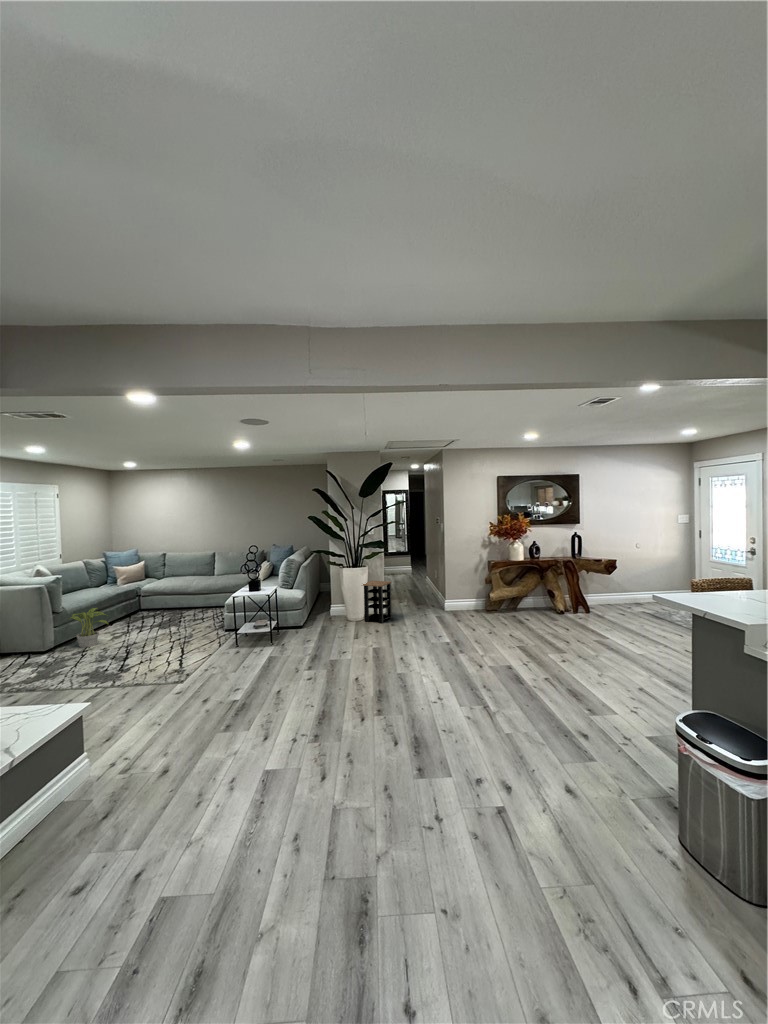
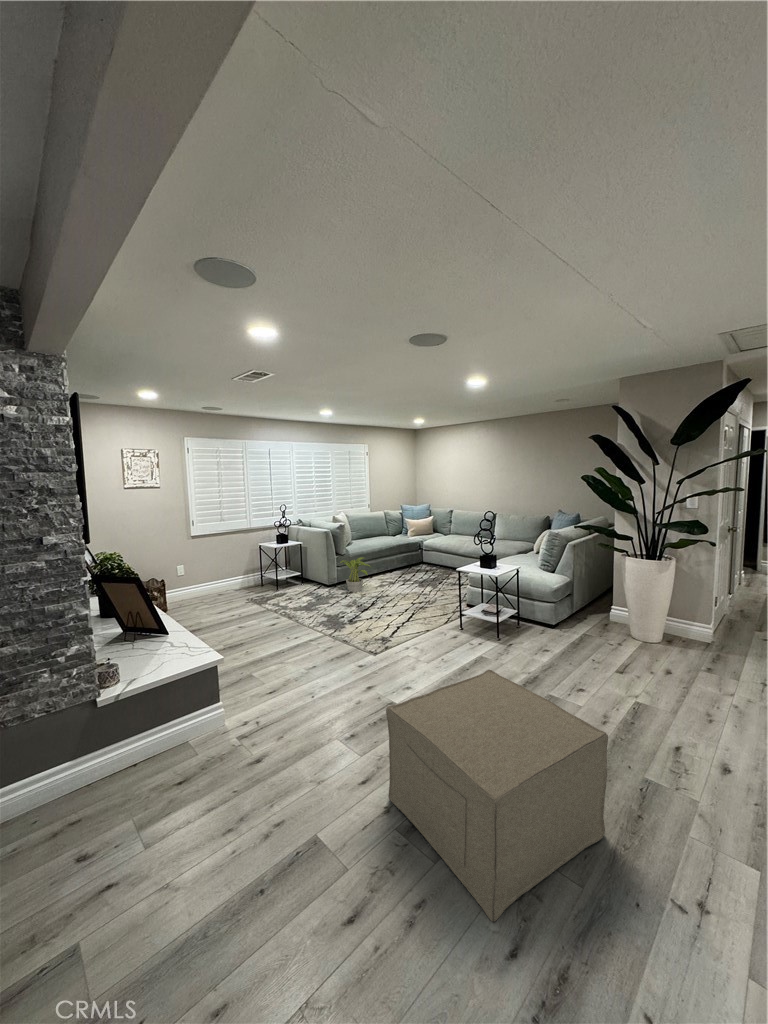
side table: present [363,581,392,623] -> none [654,584,714,655]
ottoman: none [283,636,401,740] -> present [386,670,608,922]

